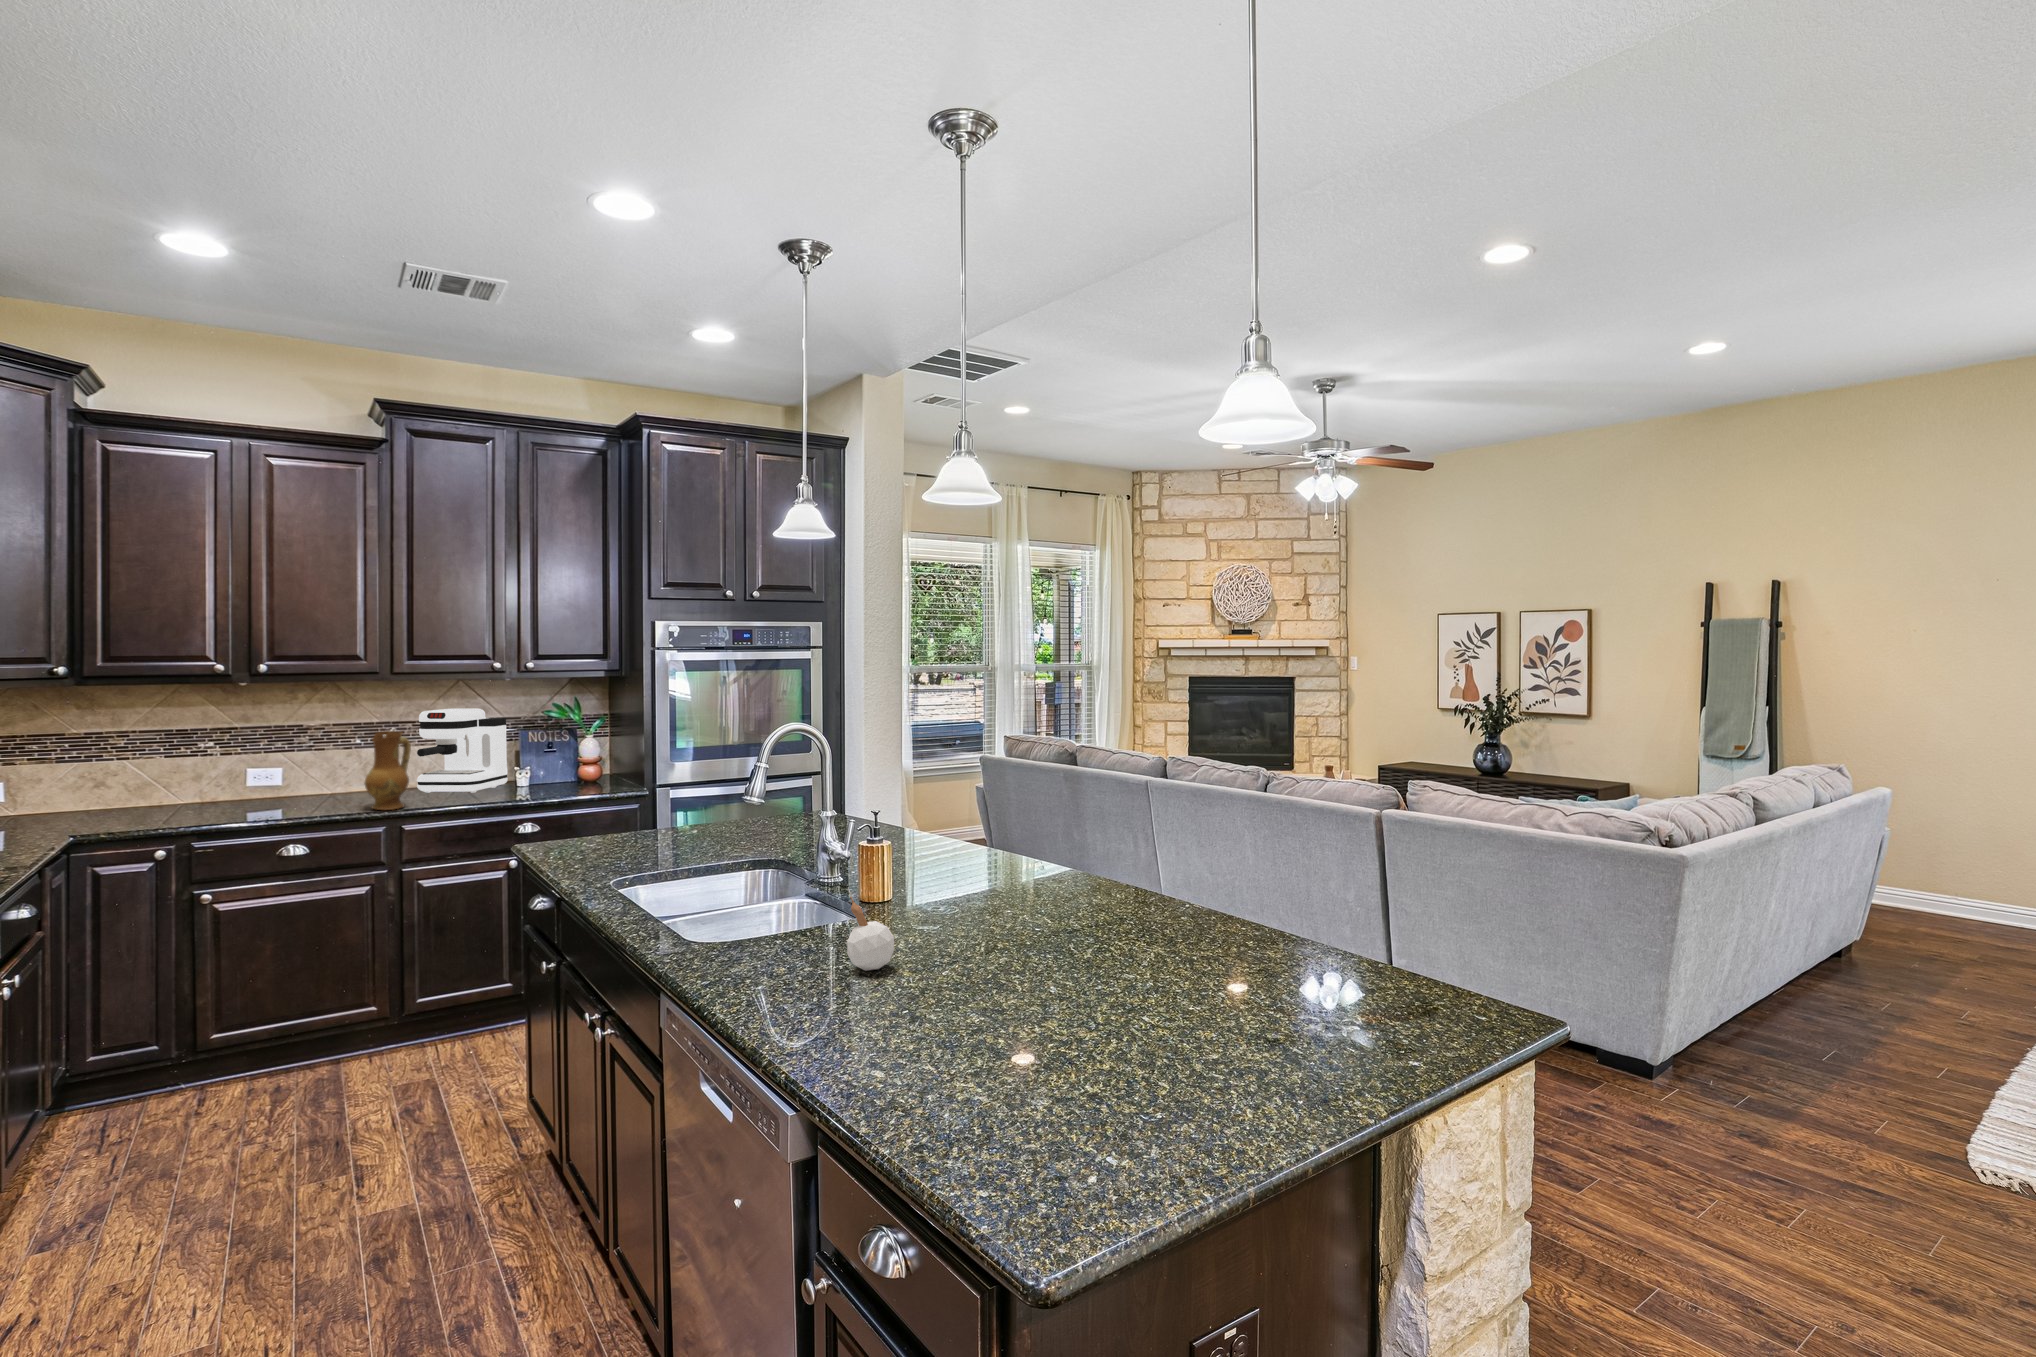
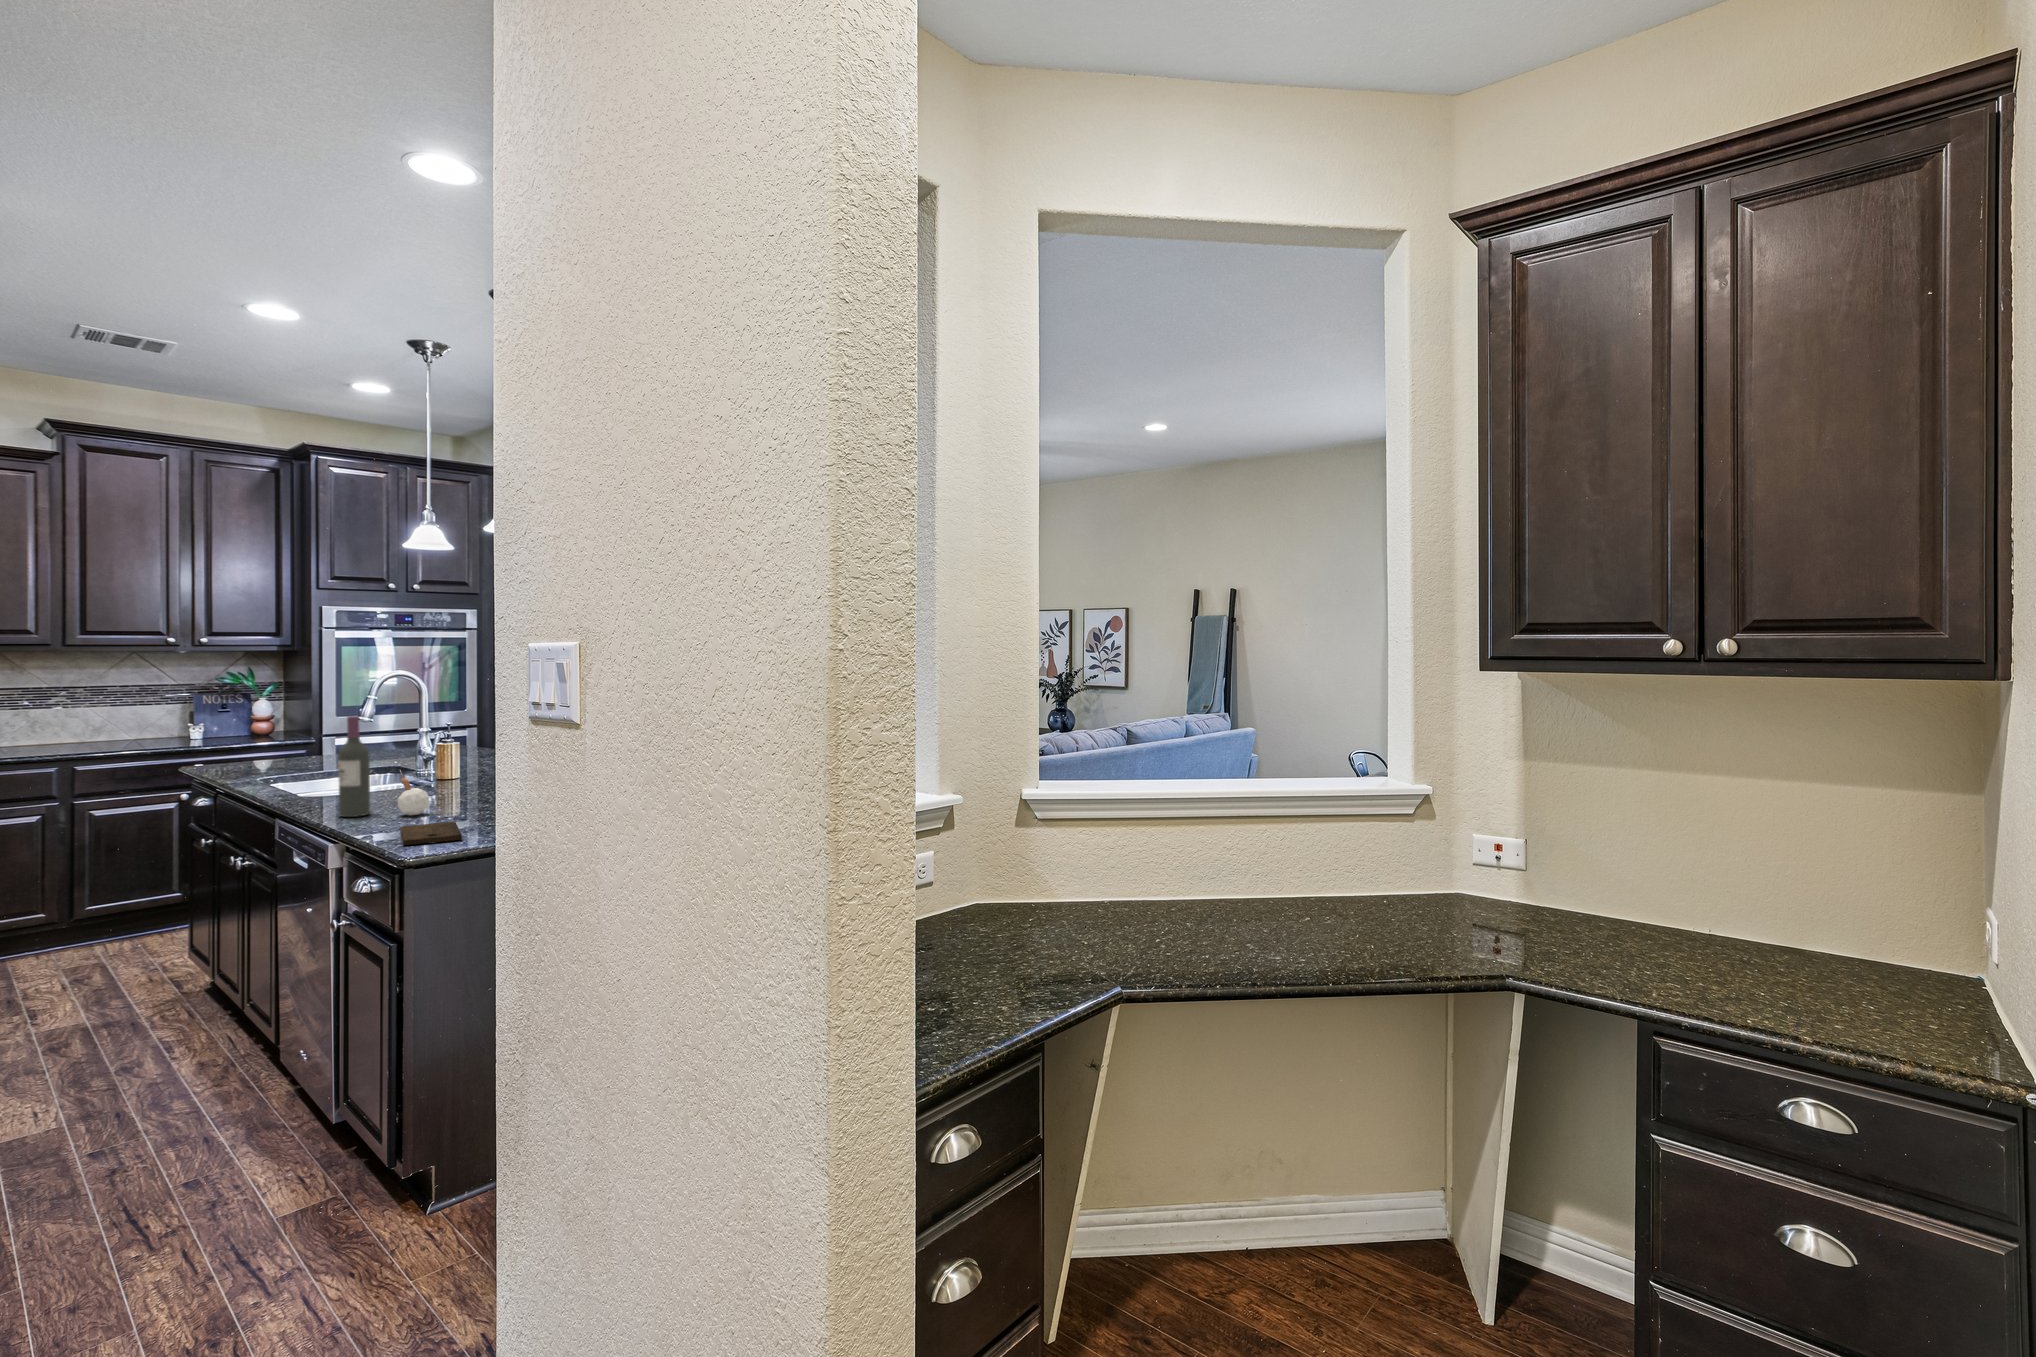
coffee maker: present [417,709,508,793] -> none [91,676,180,746]
ceramic jug: present [365,732,411,810] -> none [41,693,86,757]
wine bottle: none [755,794,801,971] -> present [338,716,371,817]
cutting board: none [884,1005,1017,1083] -> present [400,822,462,845]

